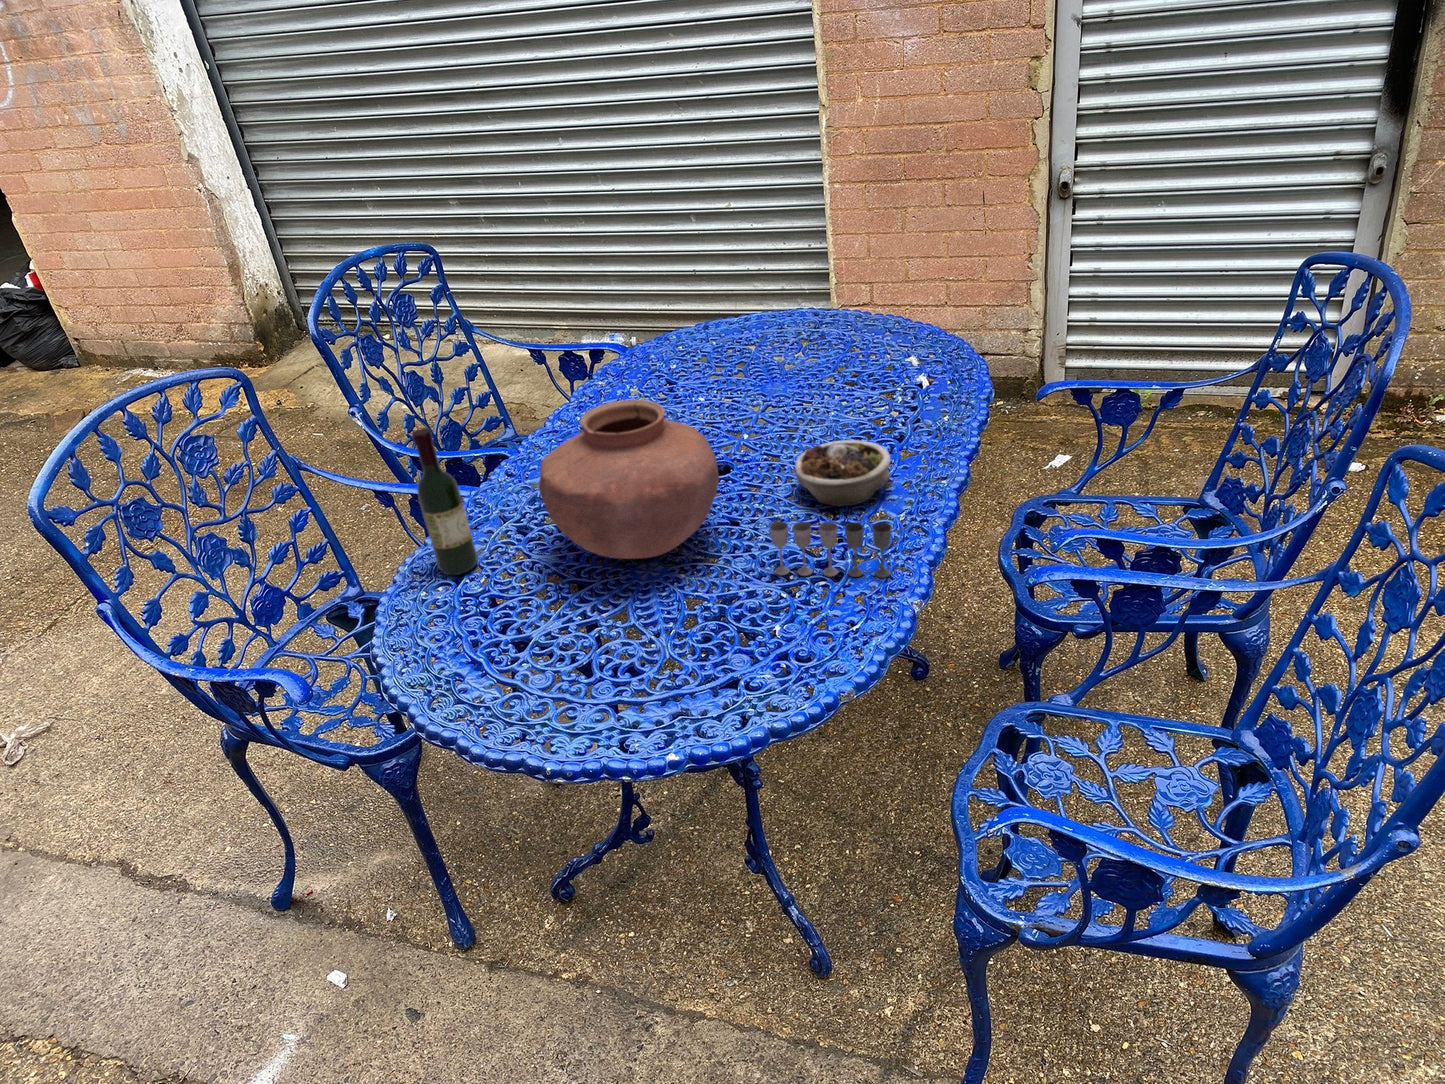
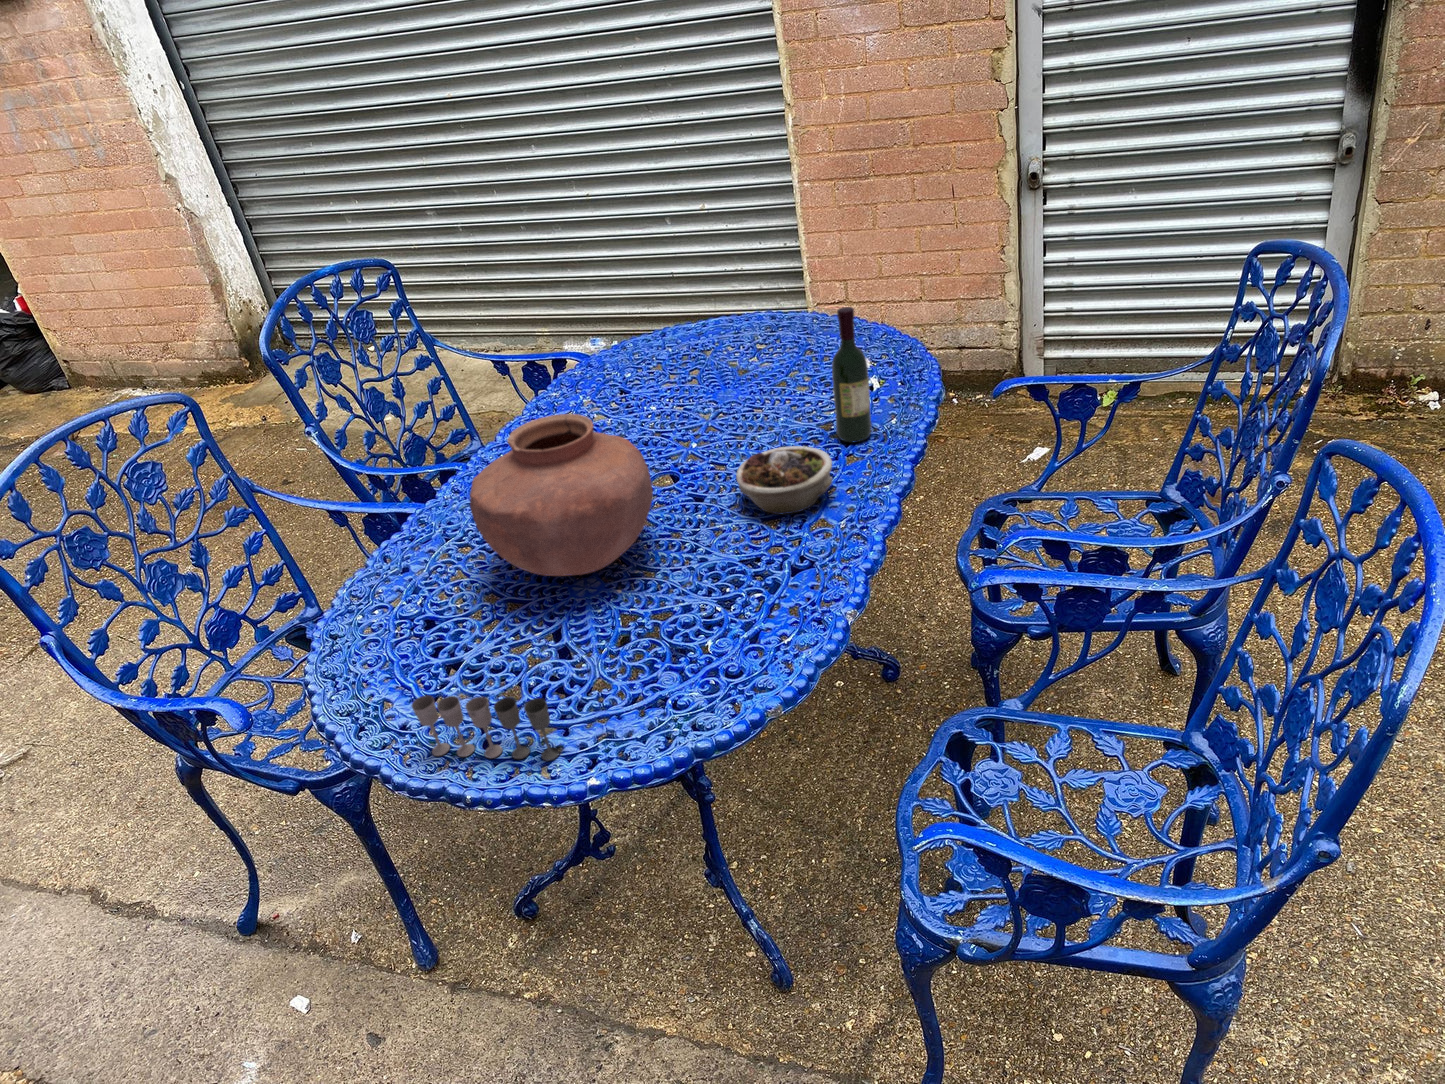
wine bottle: present [412,428,477,575] -> present [832,307,871,442]
wine glass: present [769,521,891,578] -> present [412,695,560,761]

